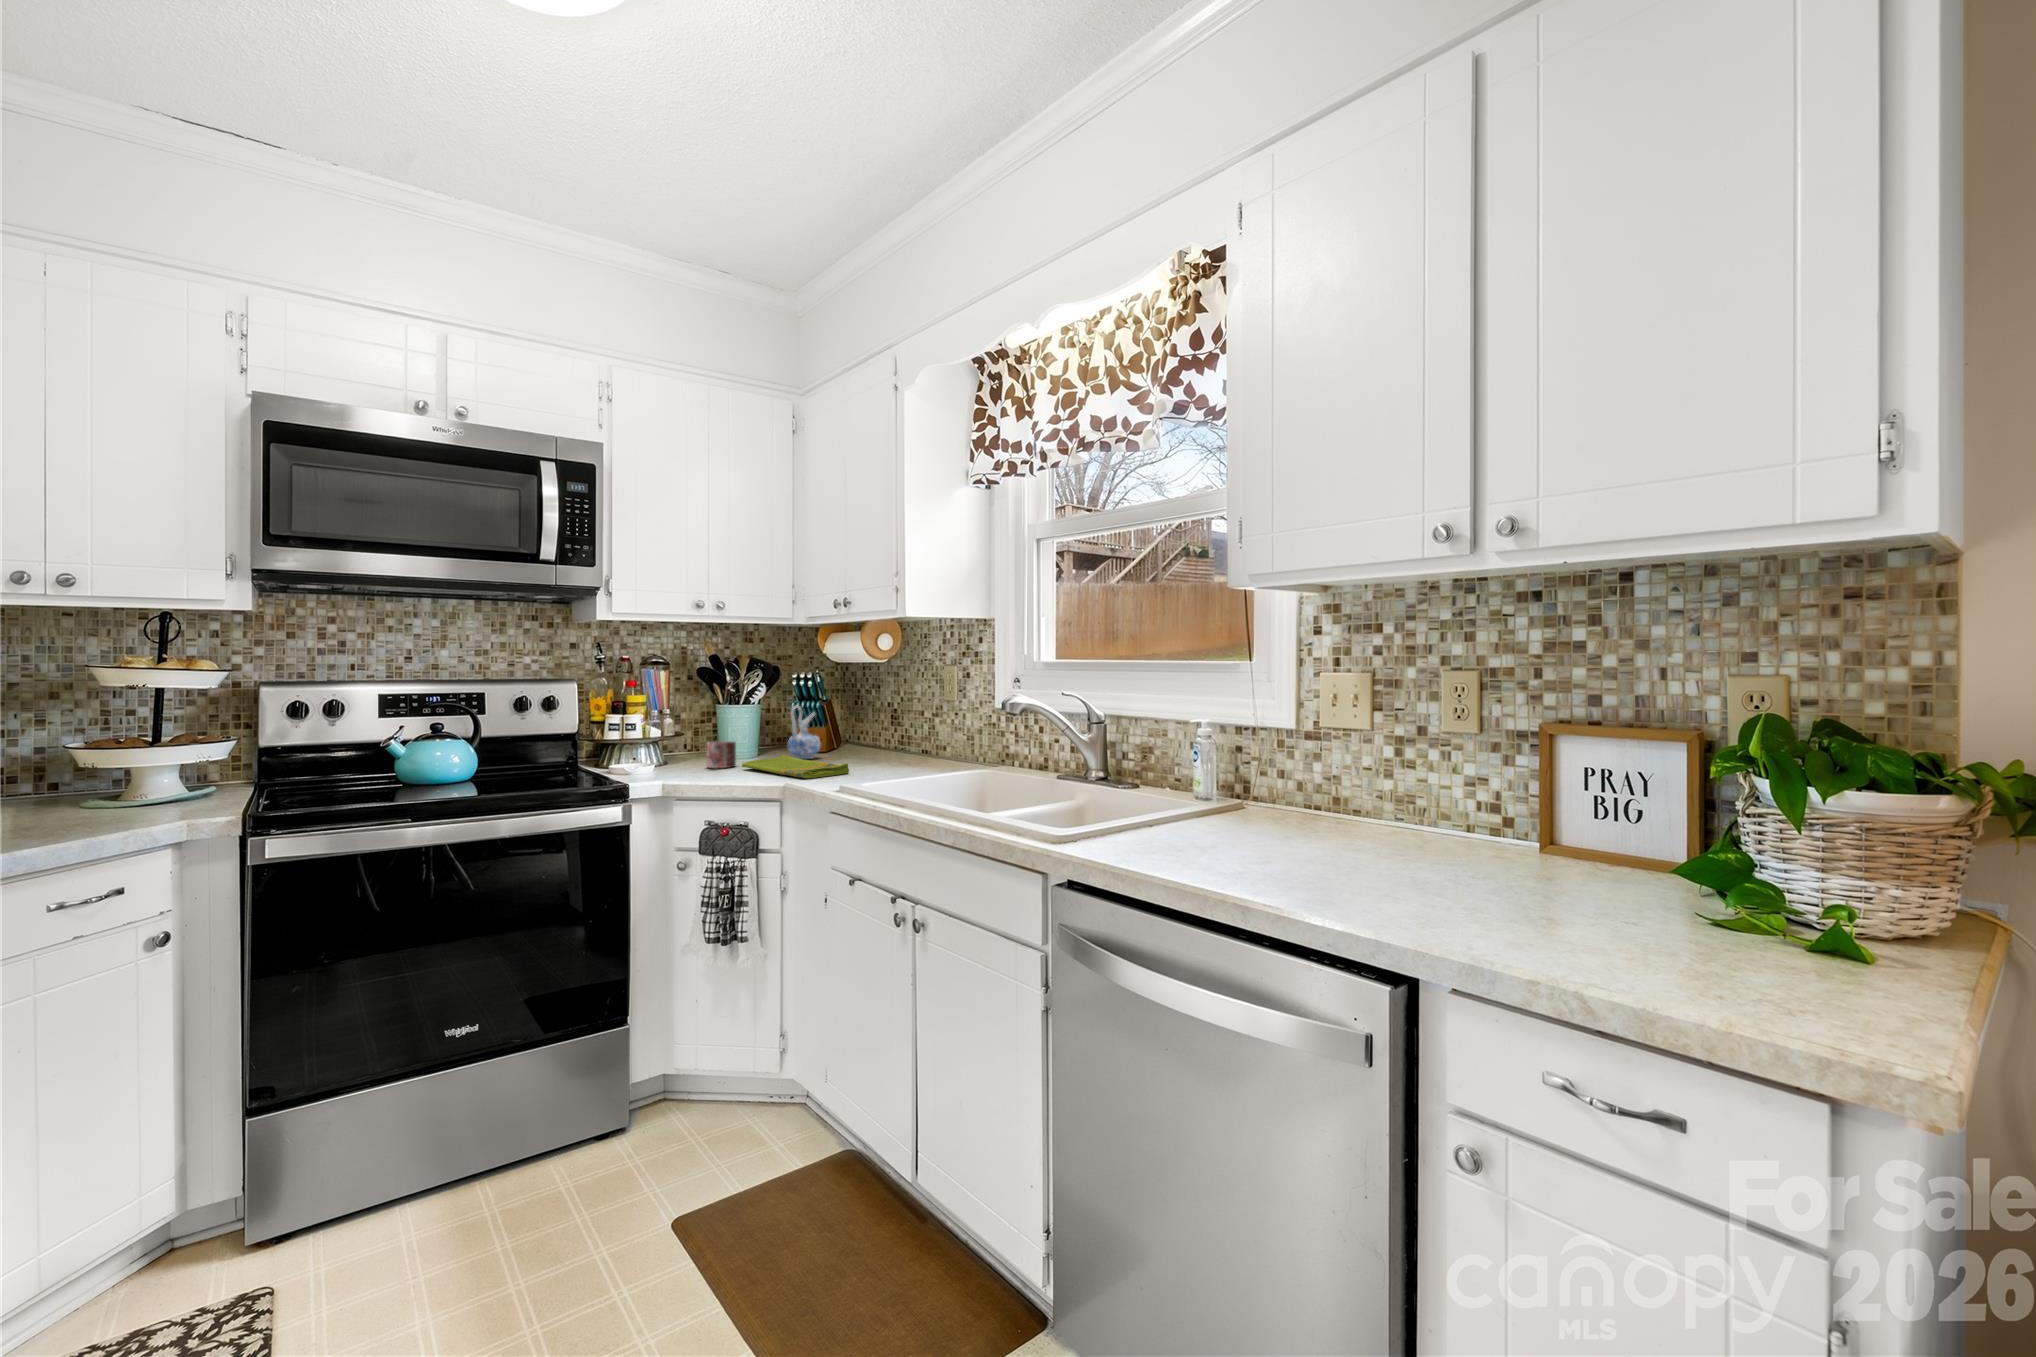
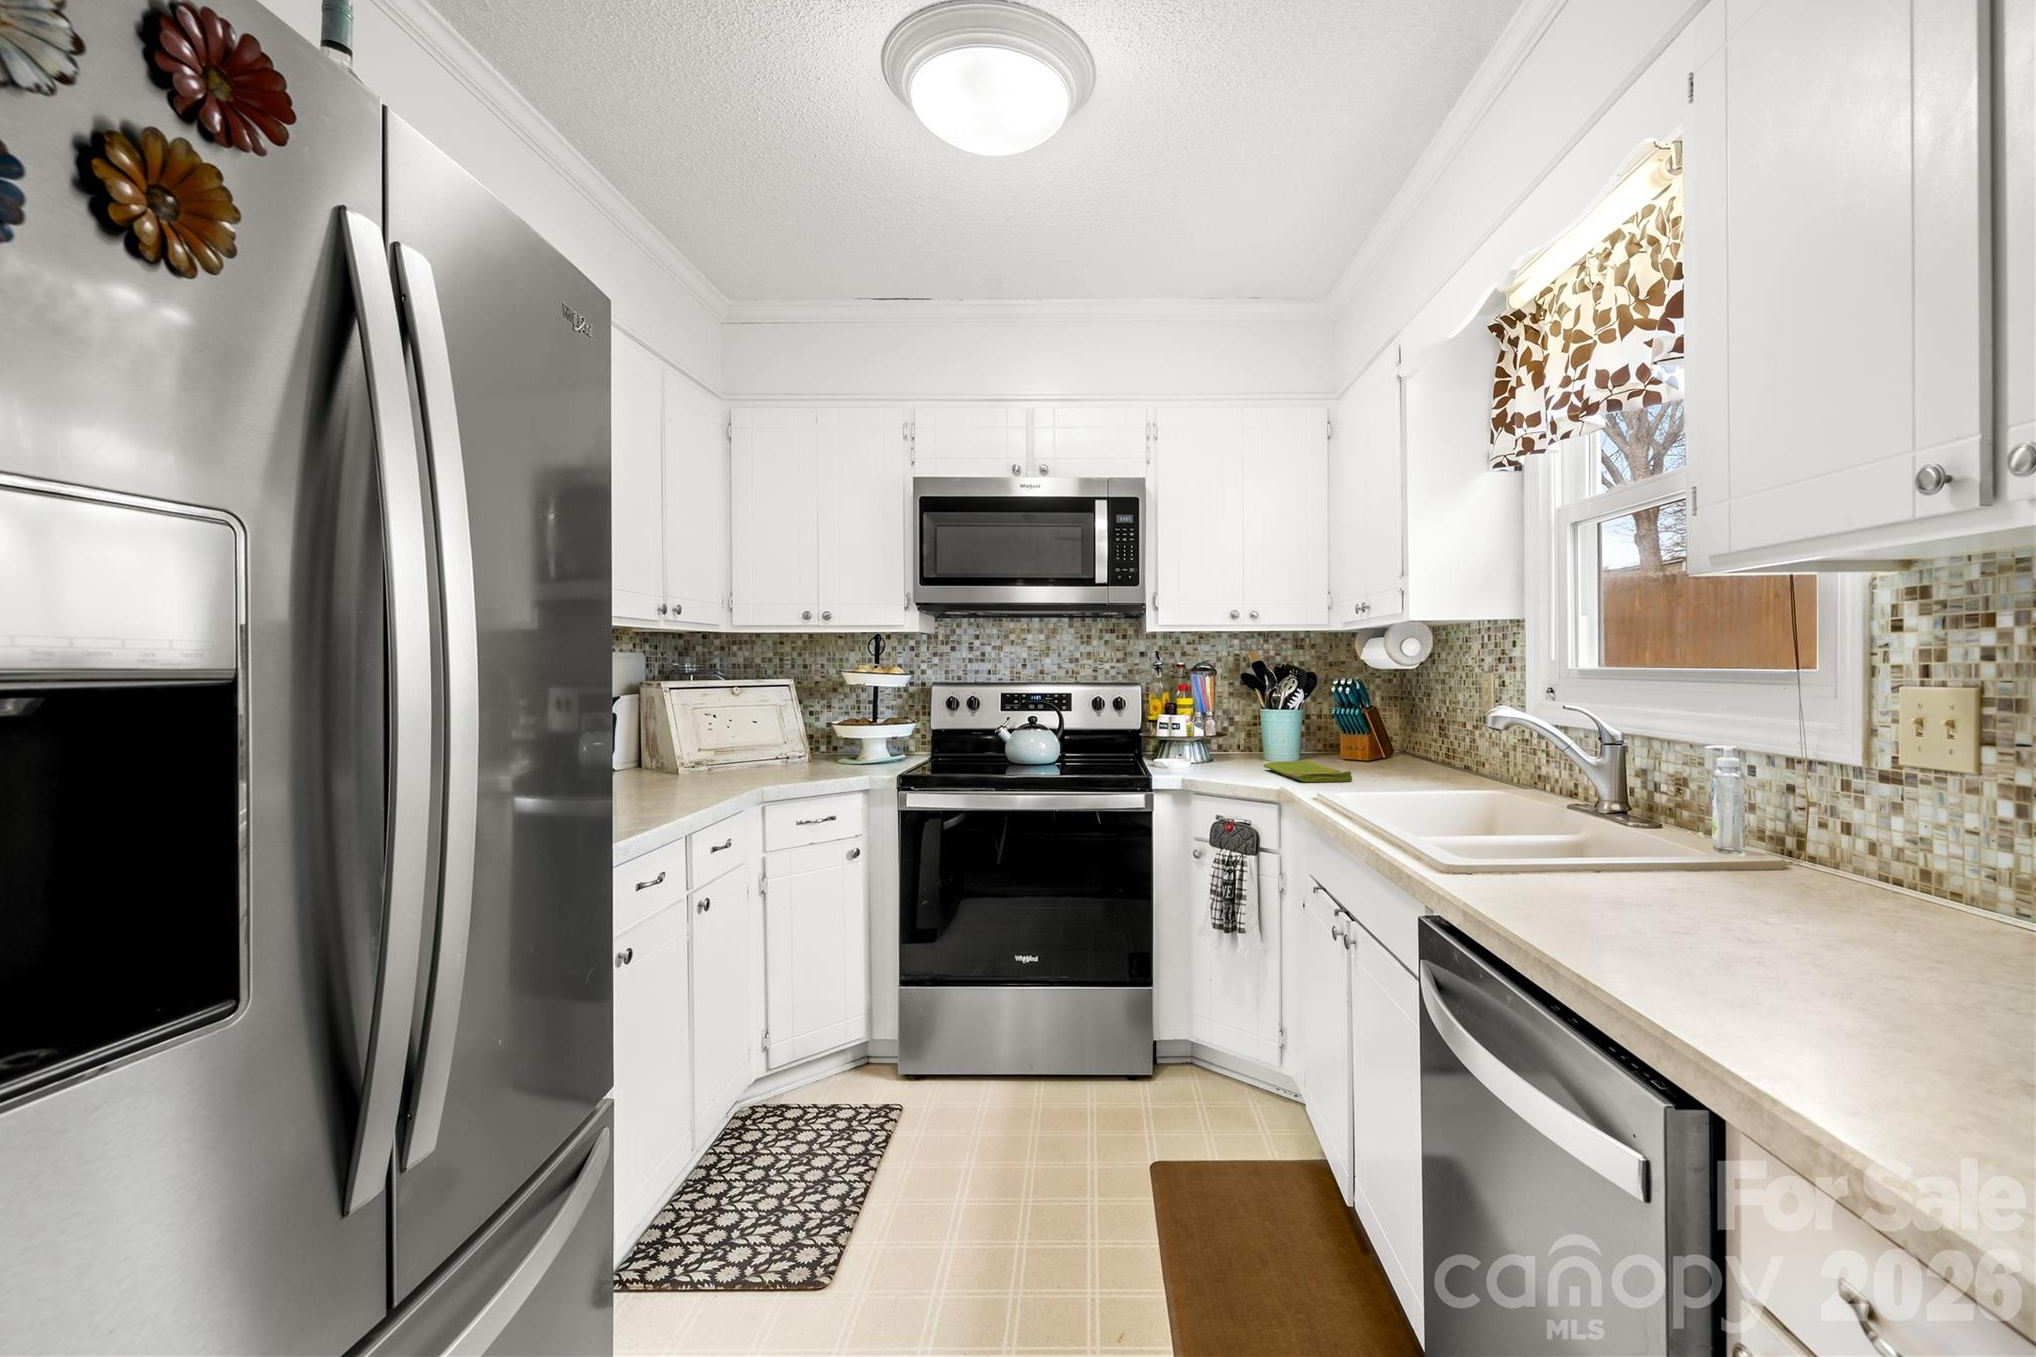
ceramic pitcher: present [788,705,821,759] -> none [1318,712,1352,765]
mug: present [707,741,736,768] -> none [1236,741,1264,767]

